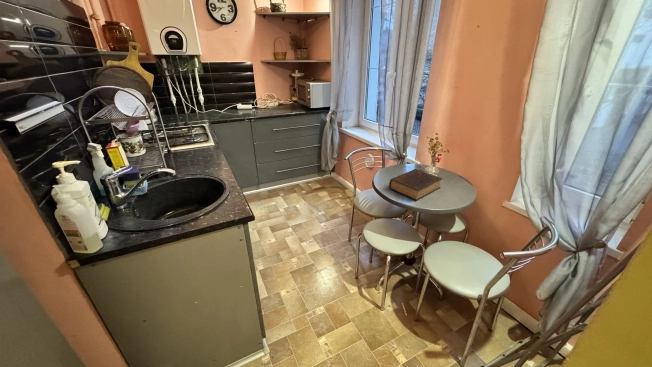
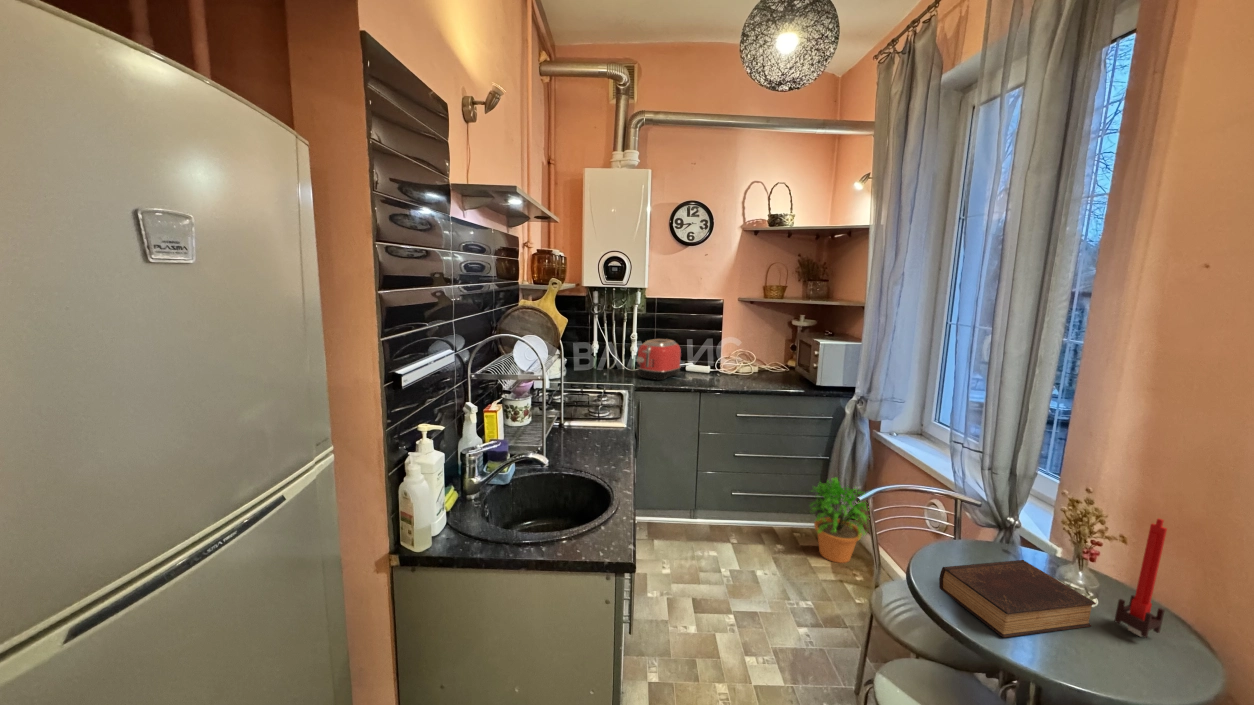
toaster: none [206,90,235,116] -> present [637,339,681,380]
candle: none [447,140,466,187] -> present [1115,519,1167,637]
potted plant: none [314,153,345,192] -> present [810,478,869,563]

